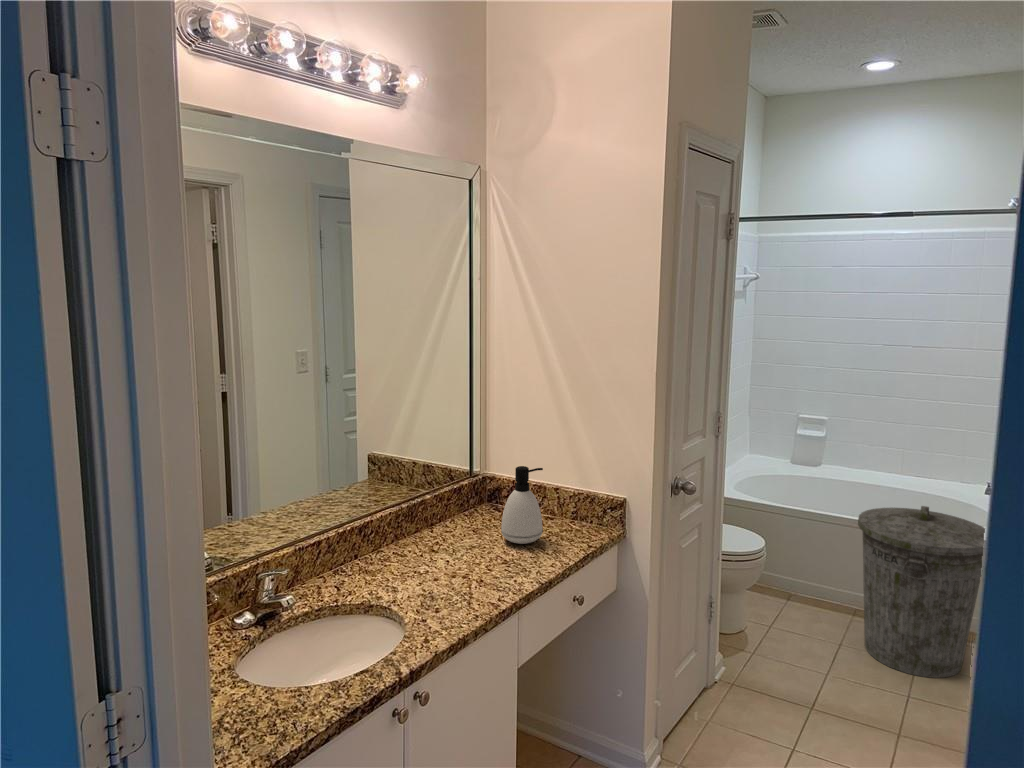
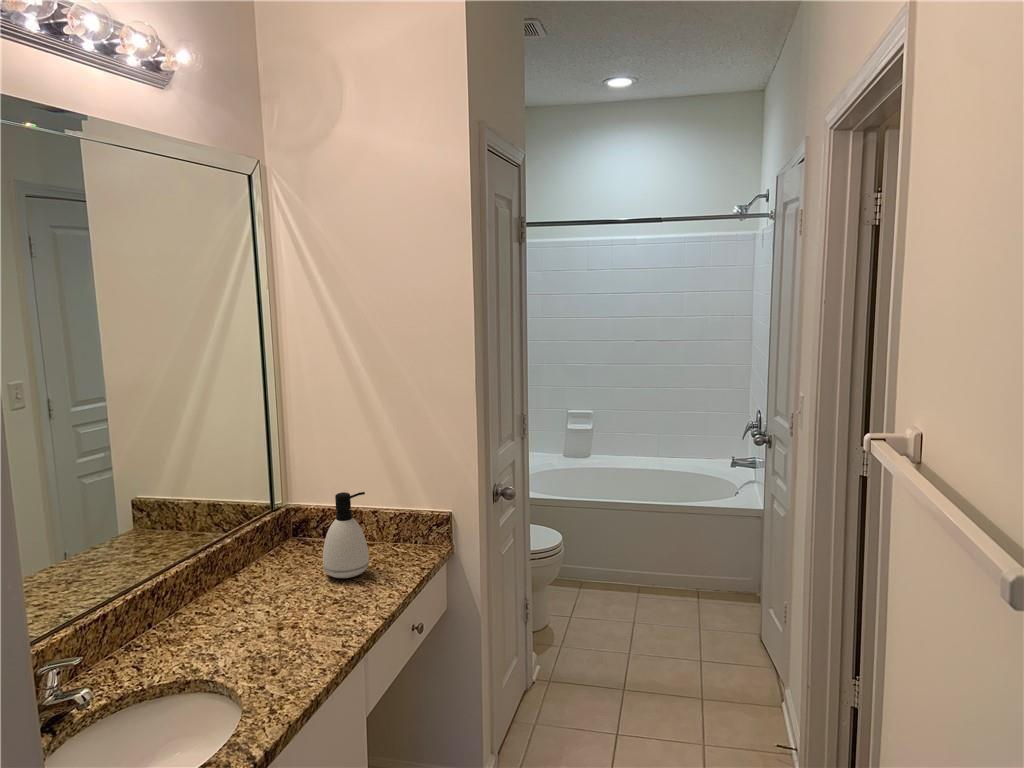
trash can: present [858,506,985,678] -> none [644,484,753,639]

